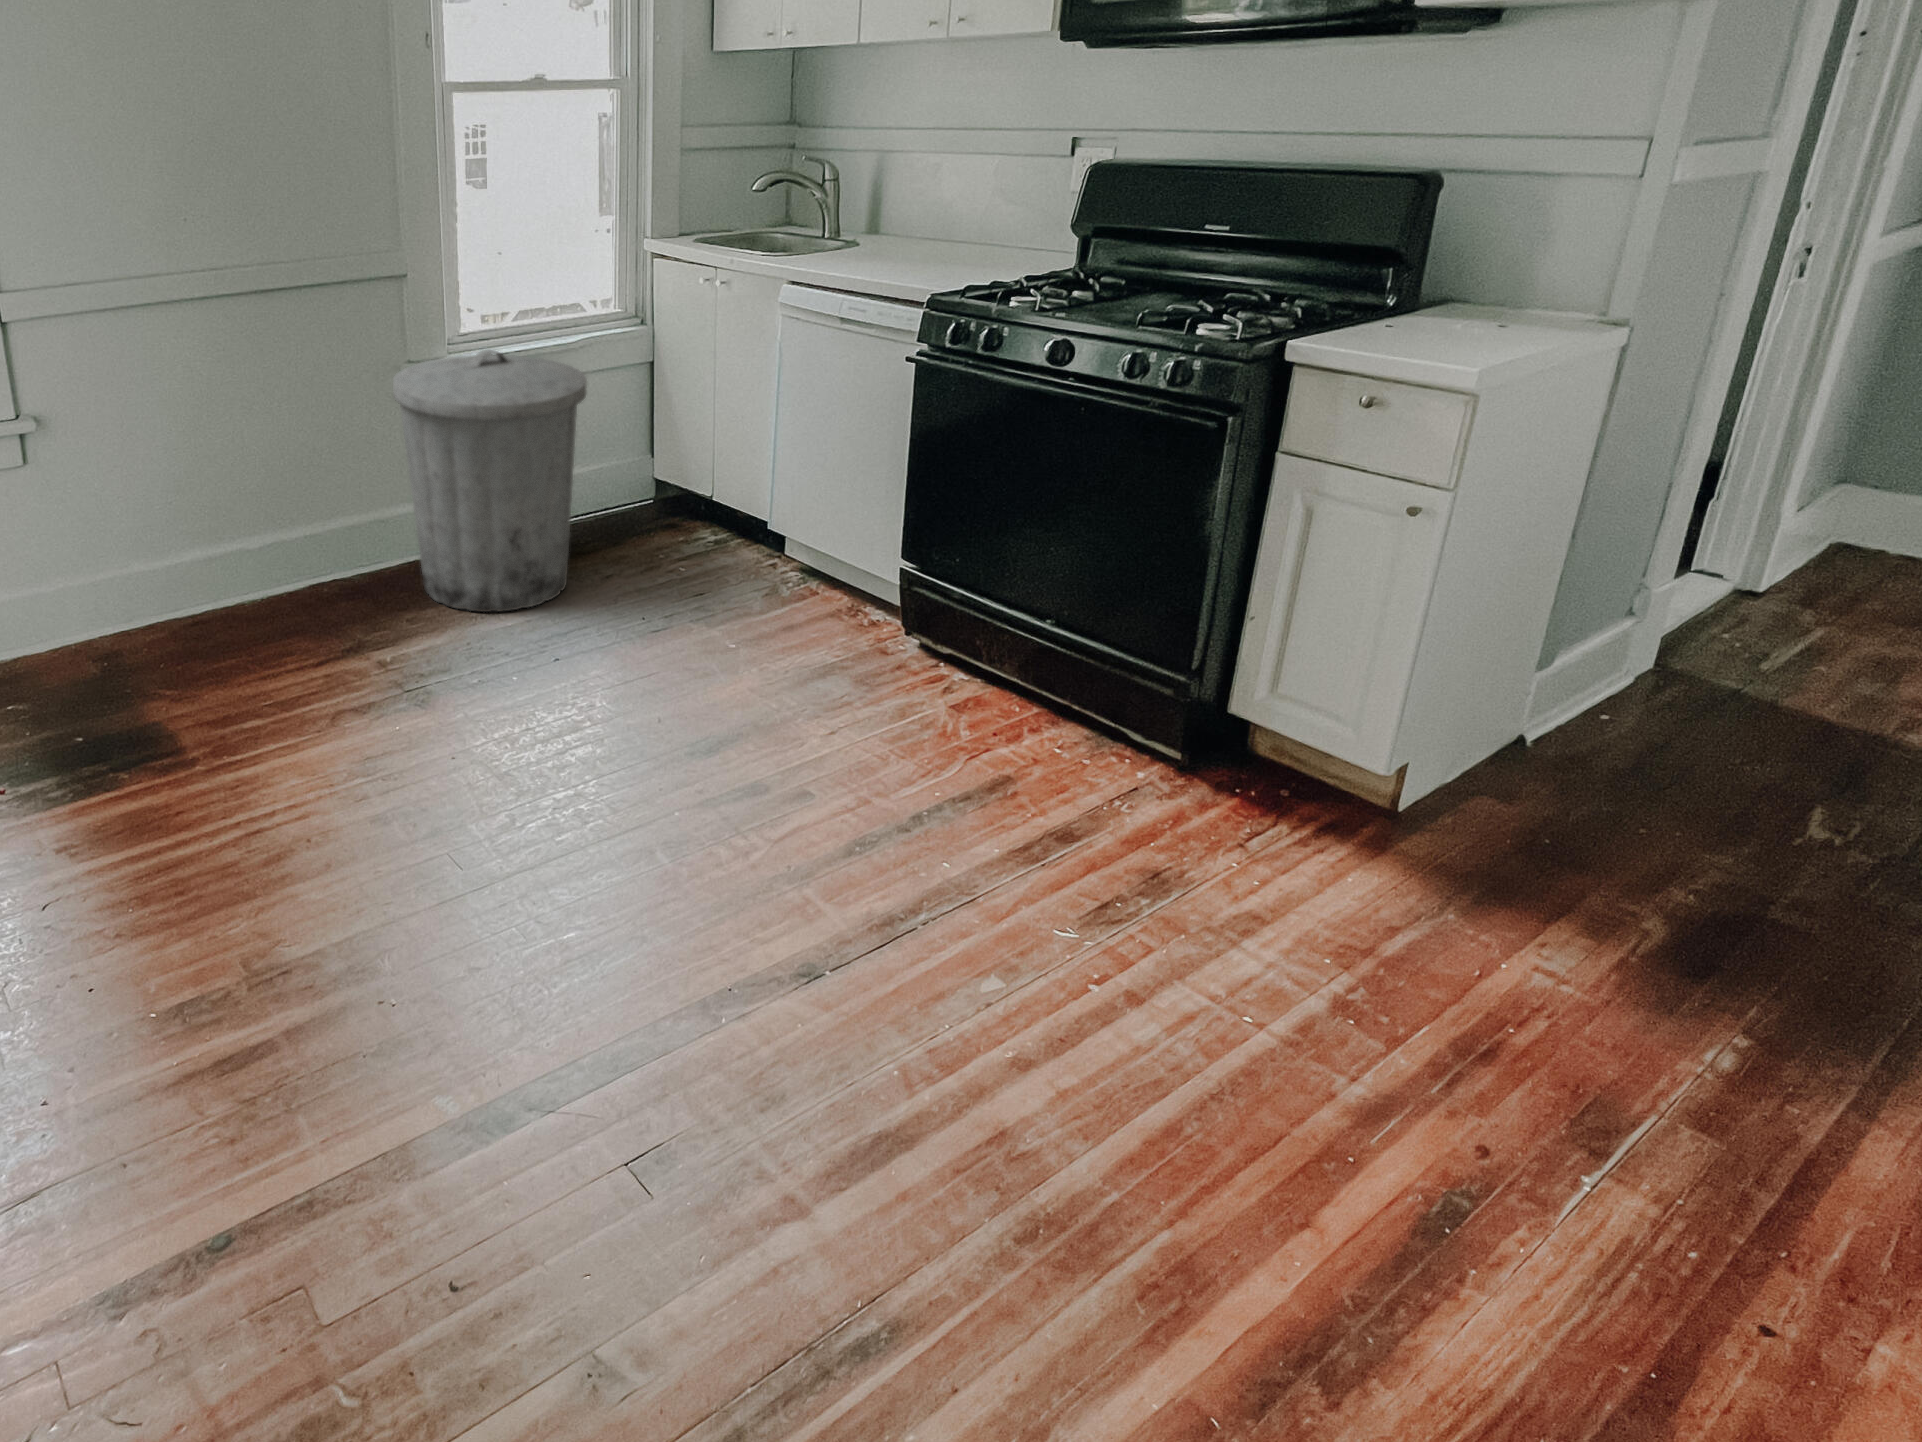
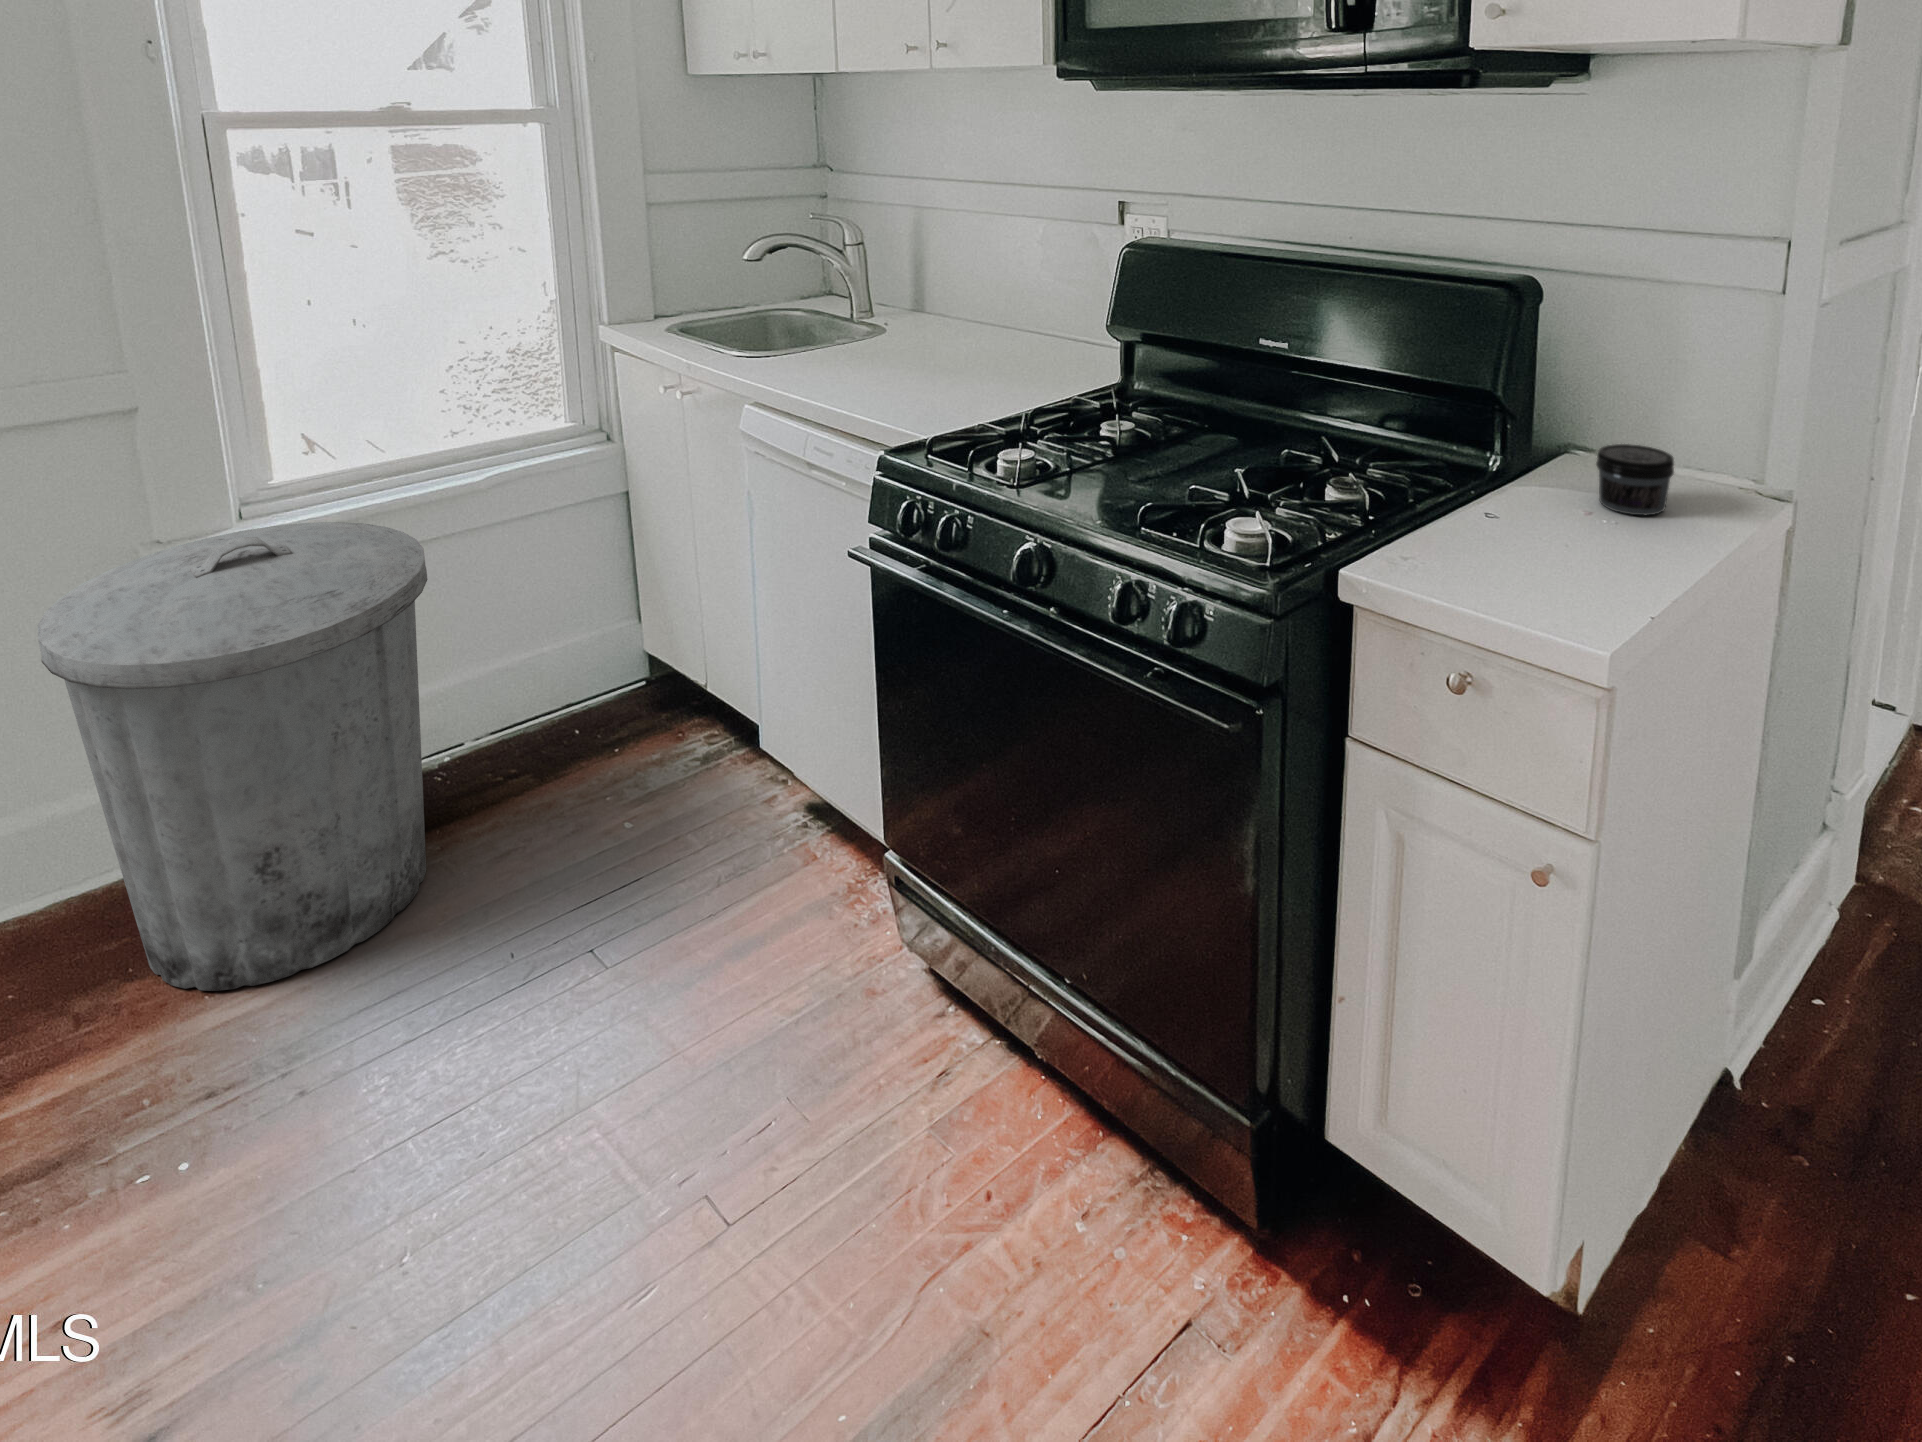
jar: none [1475,285,1539,328] -> present [1596,444,1674,515]

